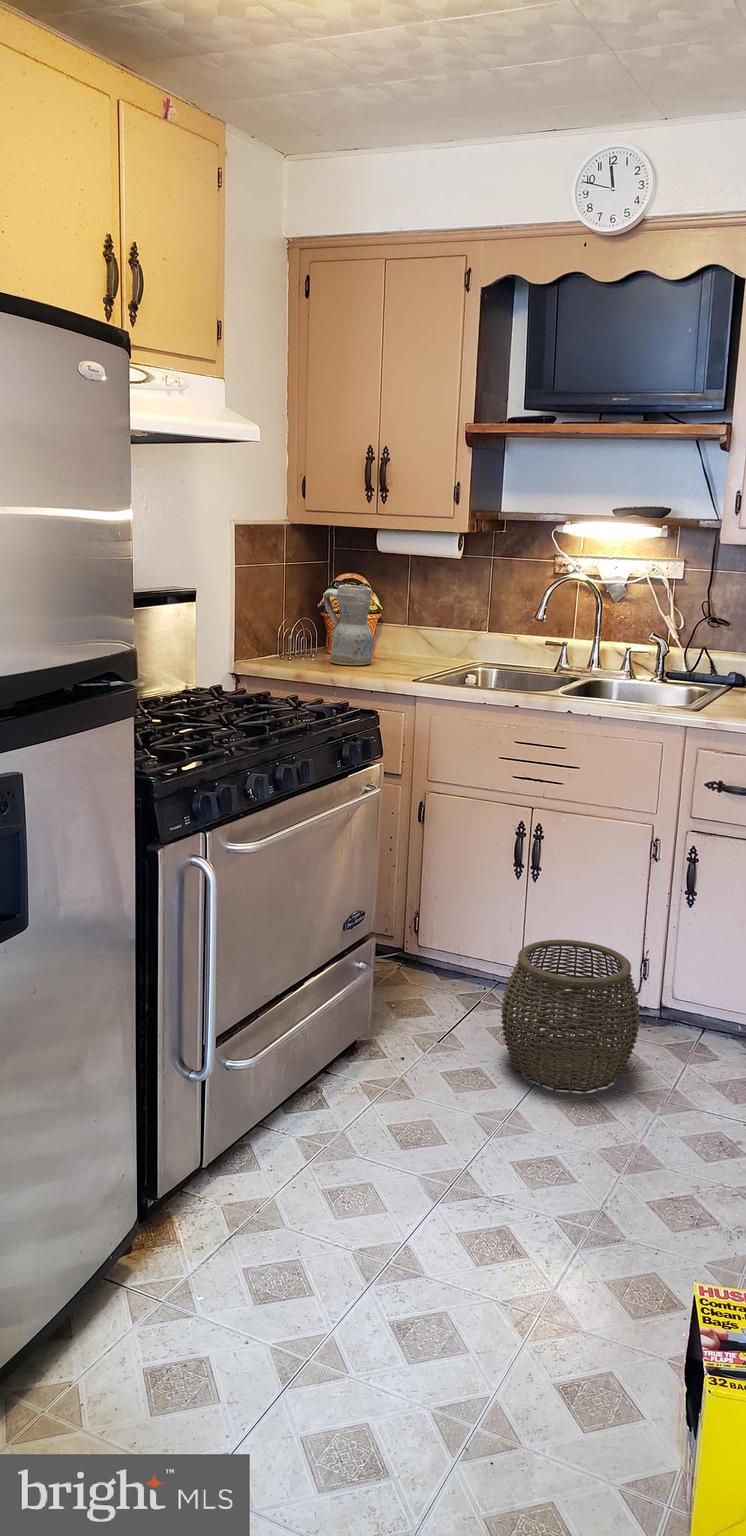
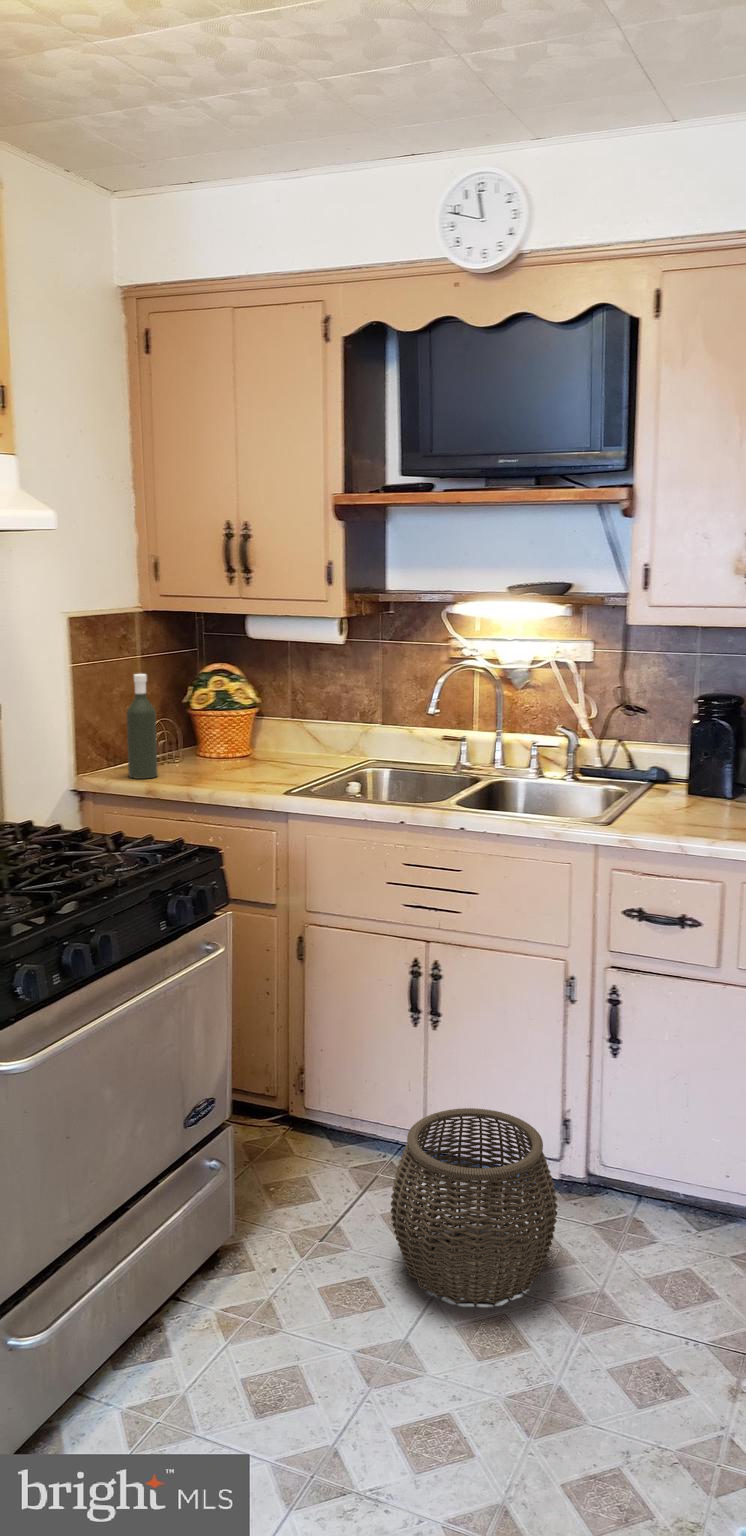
bottle: none [275,575,301,666] -> present [127,674,158,779]
ceramic pitcher: present [323,585,373,665] -> none [183,681,244,774]

